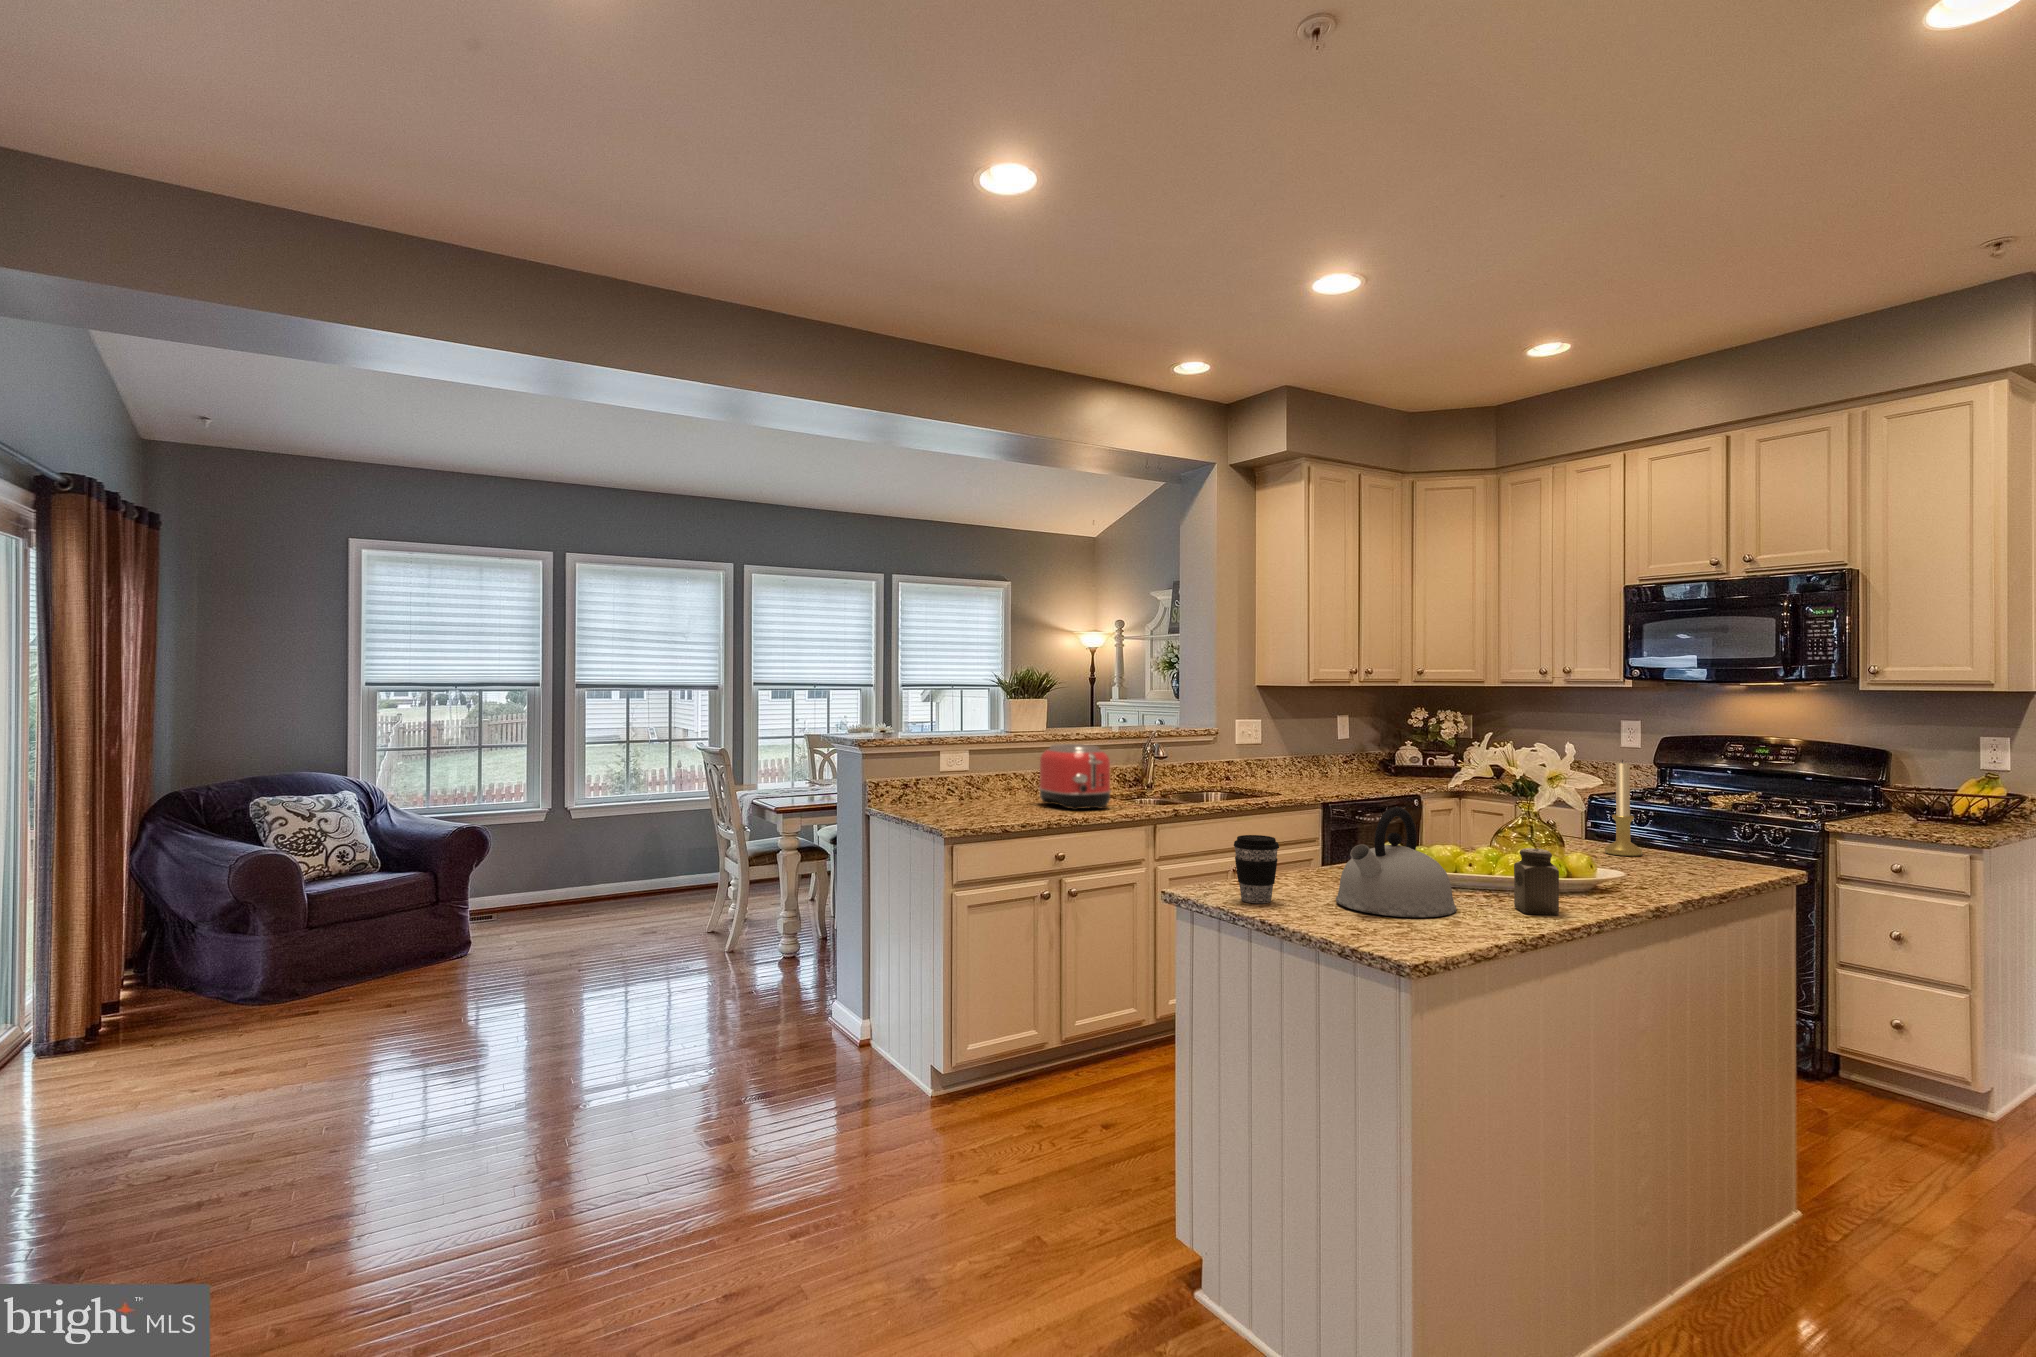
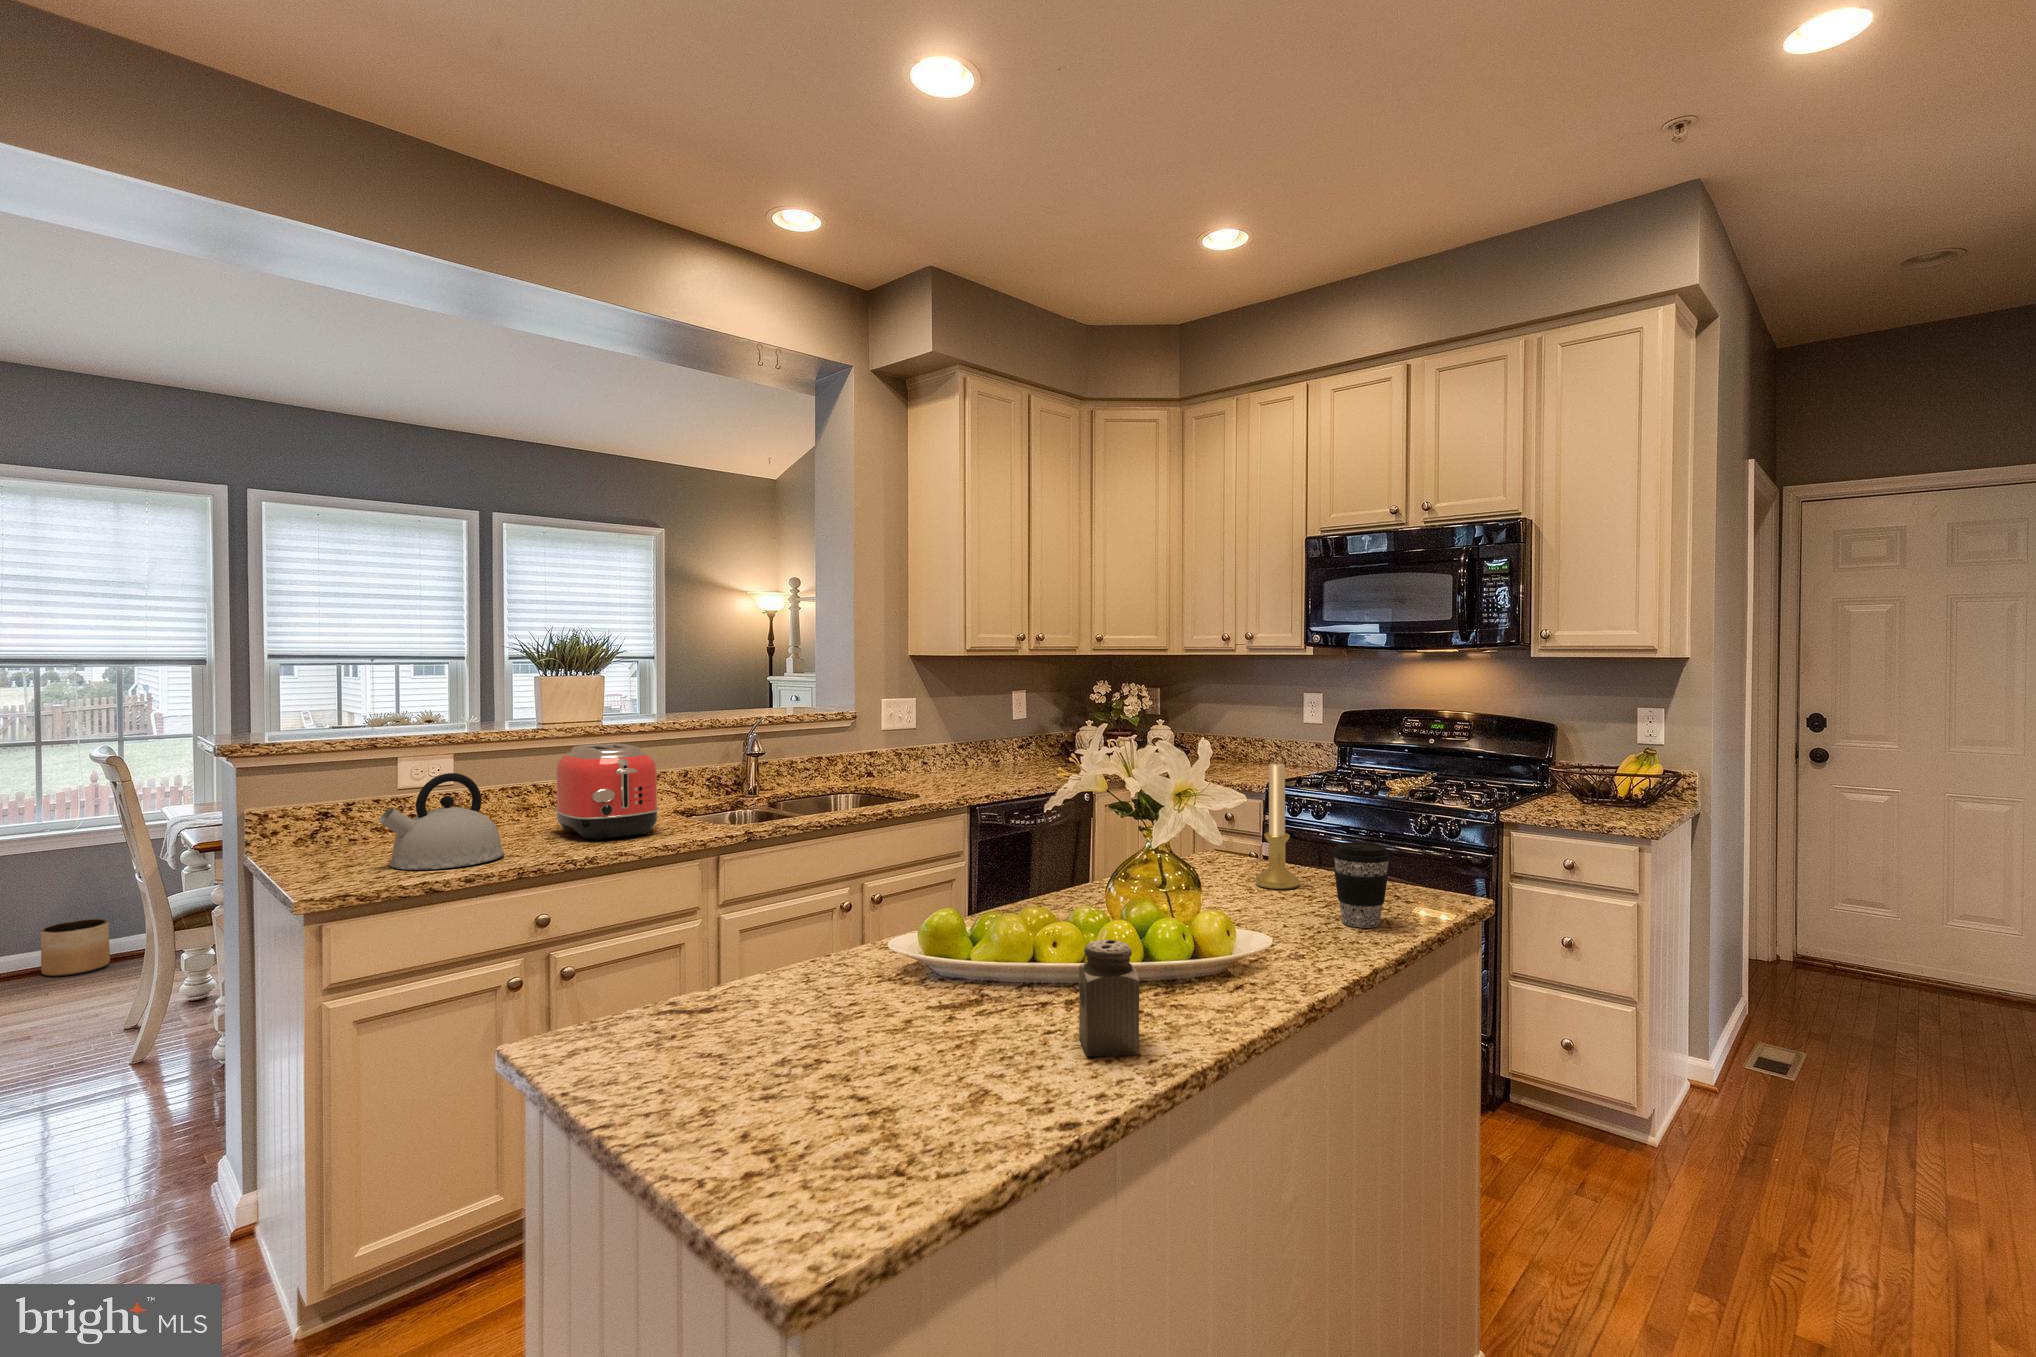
kettle: present [1336,807,1457,917] -> present [379,773,504,870]
coffee cup: present [1234,835,1279,903] -> present [1333,842,1390,928]
planter: none [629,867,665,904] -> present [41,919,110,977]

